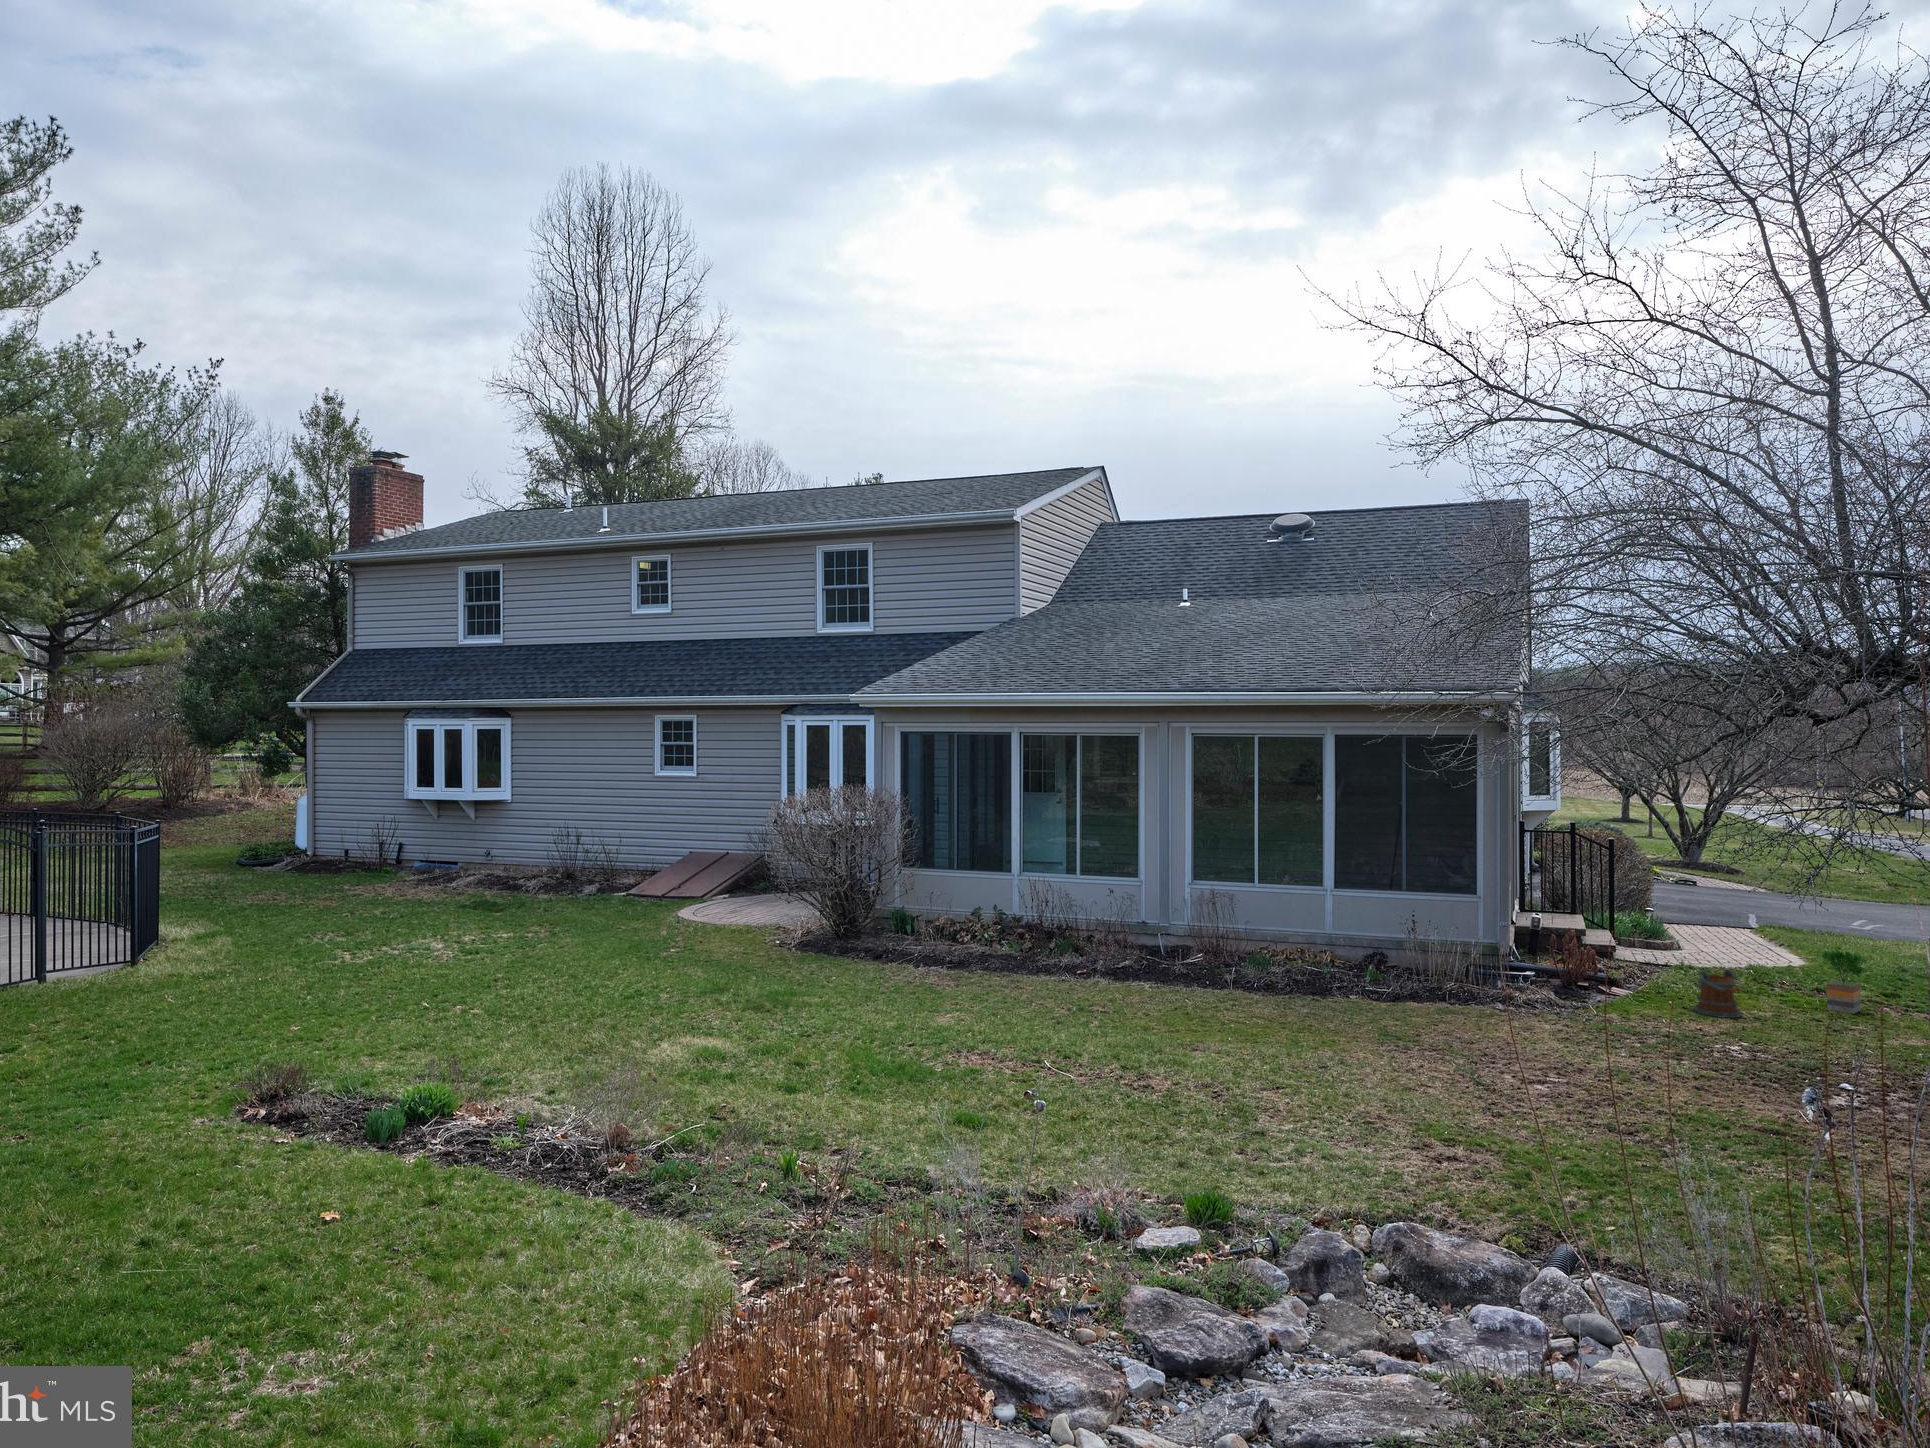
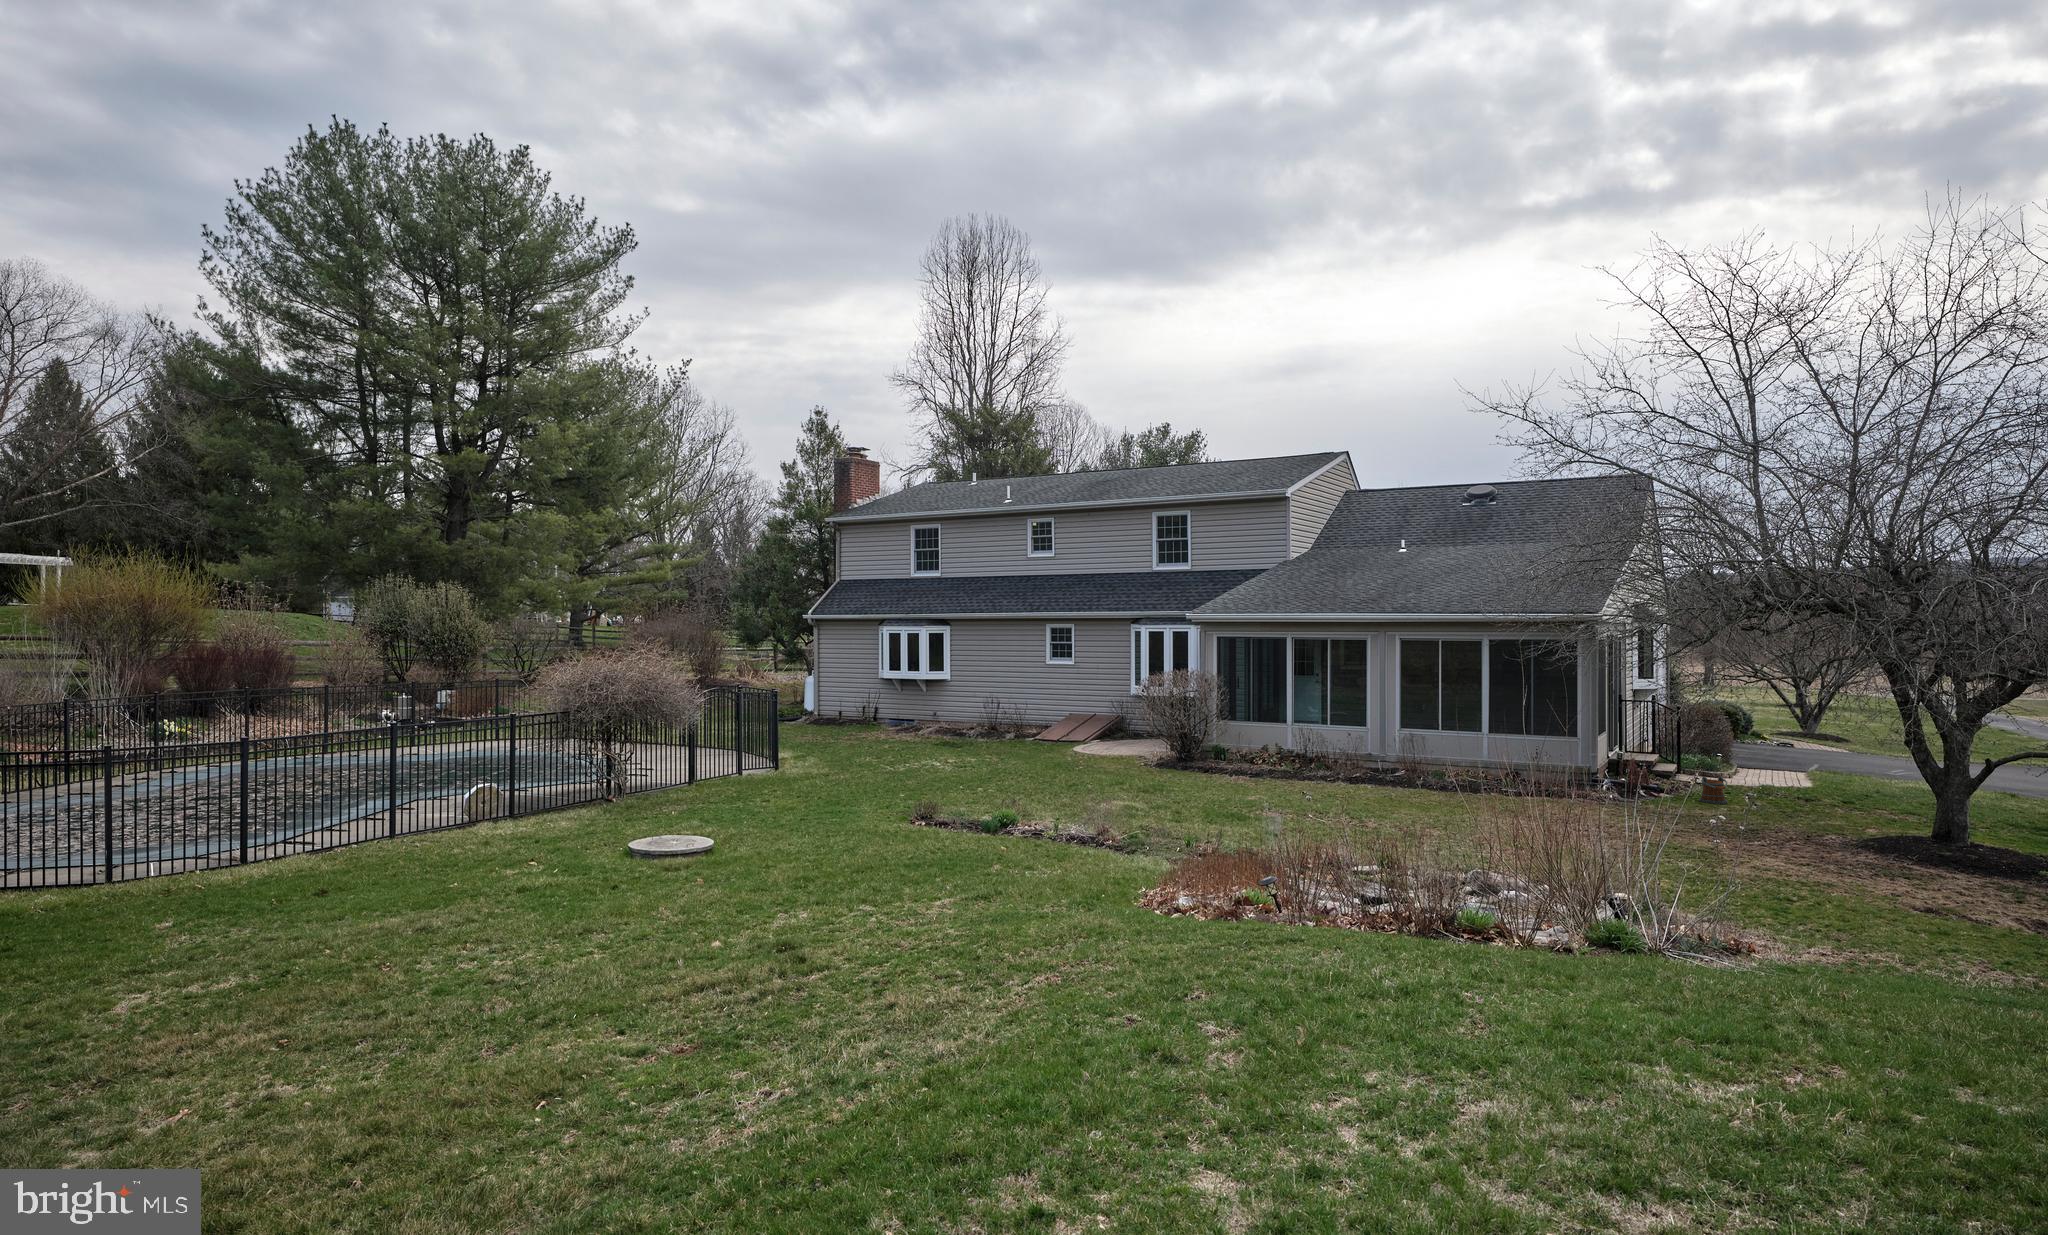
potted tree: present [1821,950,1868,1014] -> none [1787,769,1816,806]

